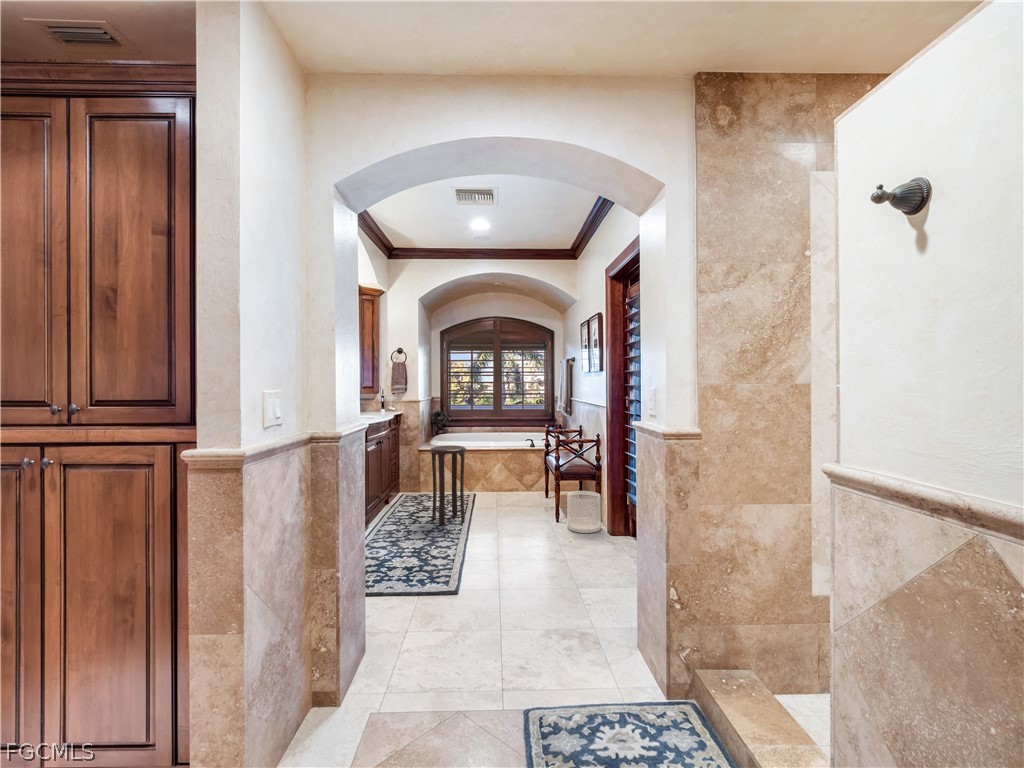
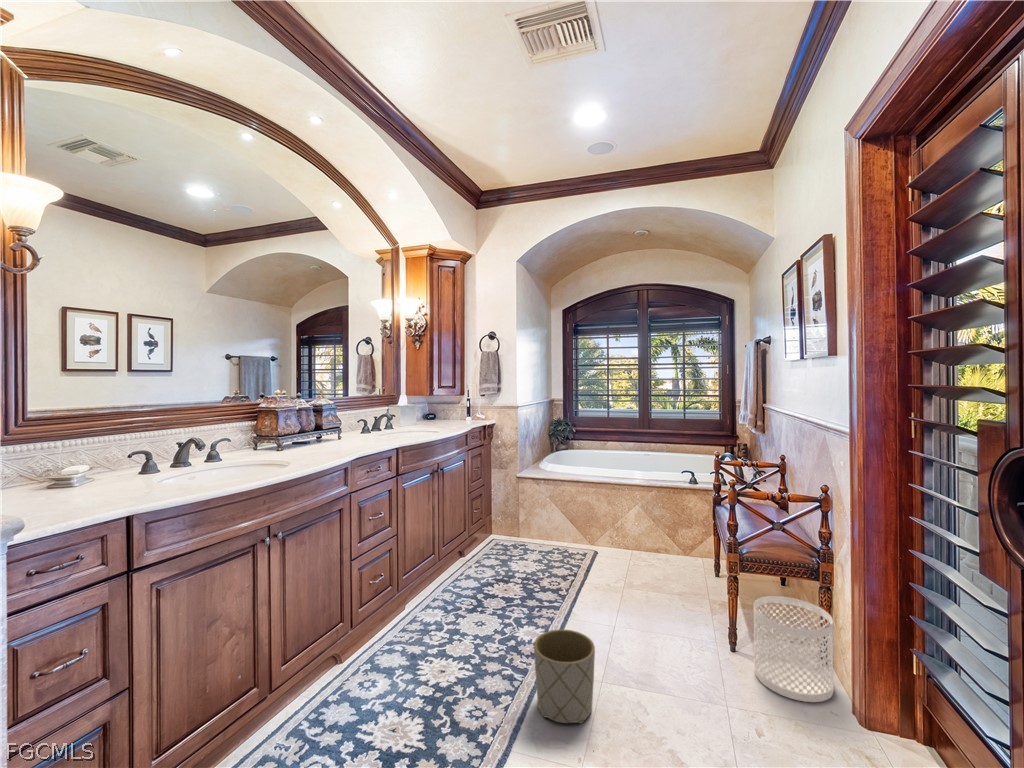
stool: present [430,445,466,525] -> none [504,483,563,621]
planter: none [466,512,497,552] -> present [534,629,595,724]

